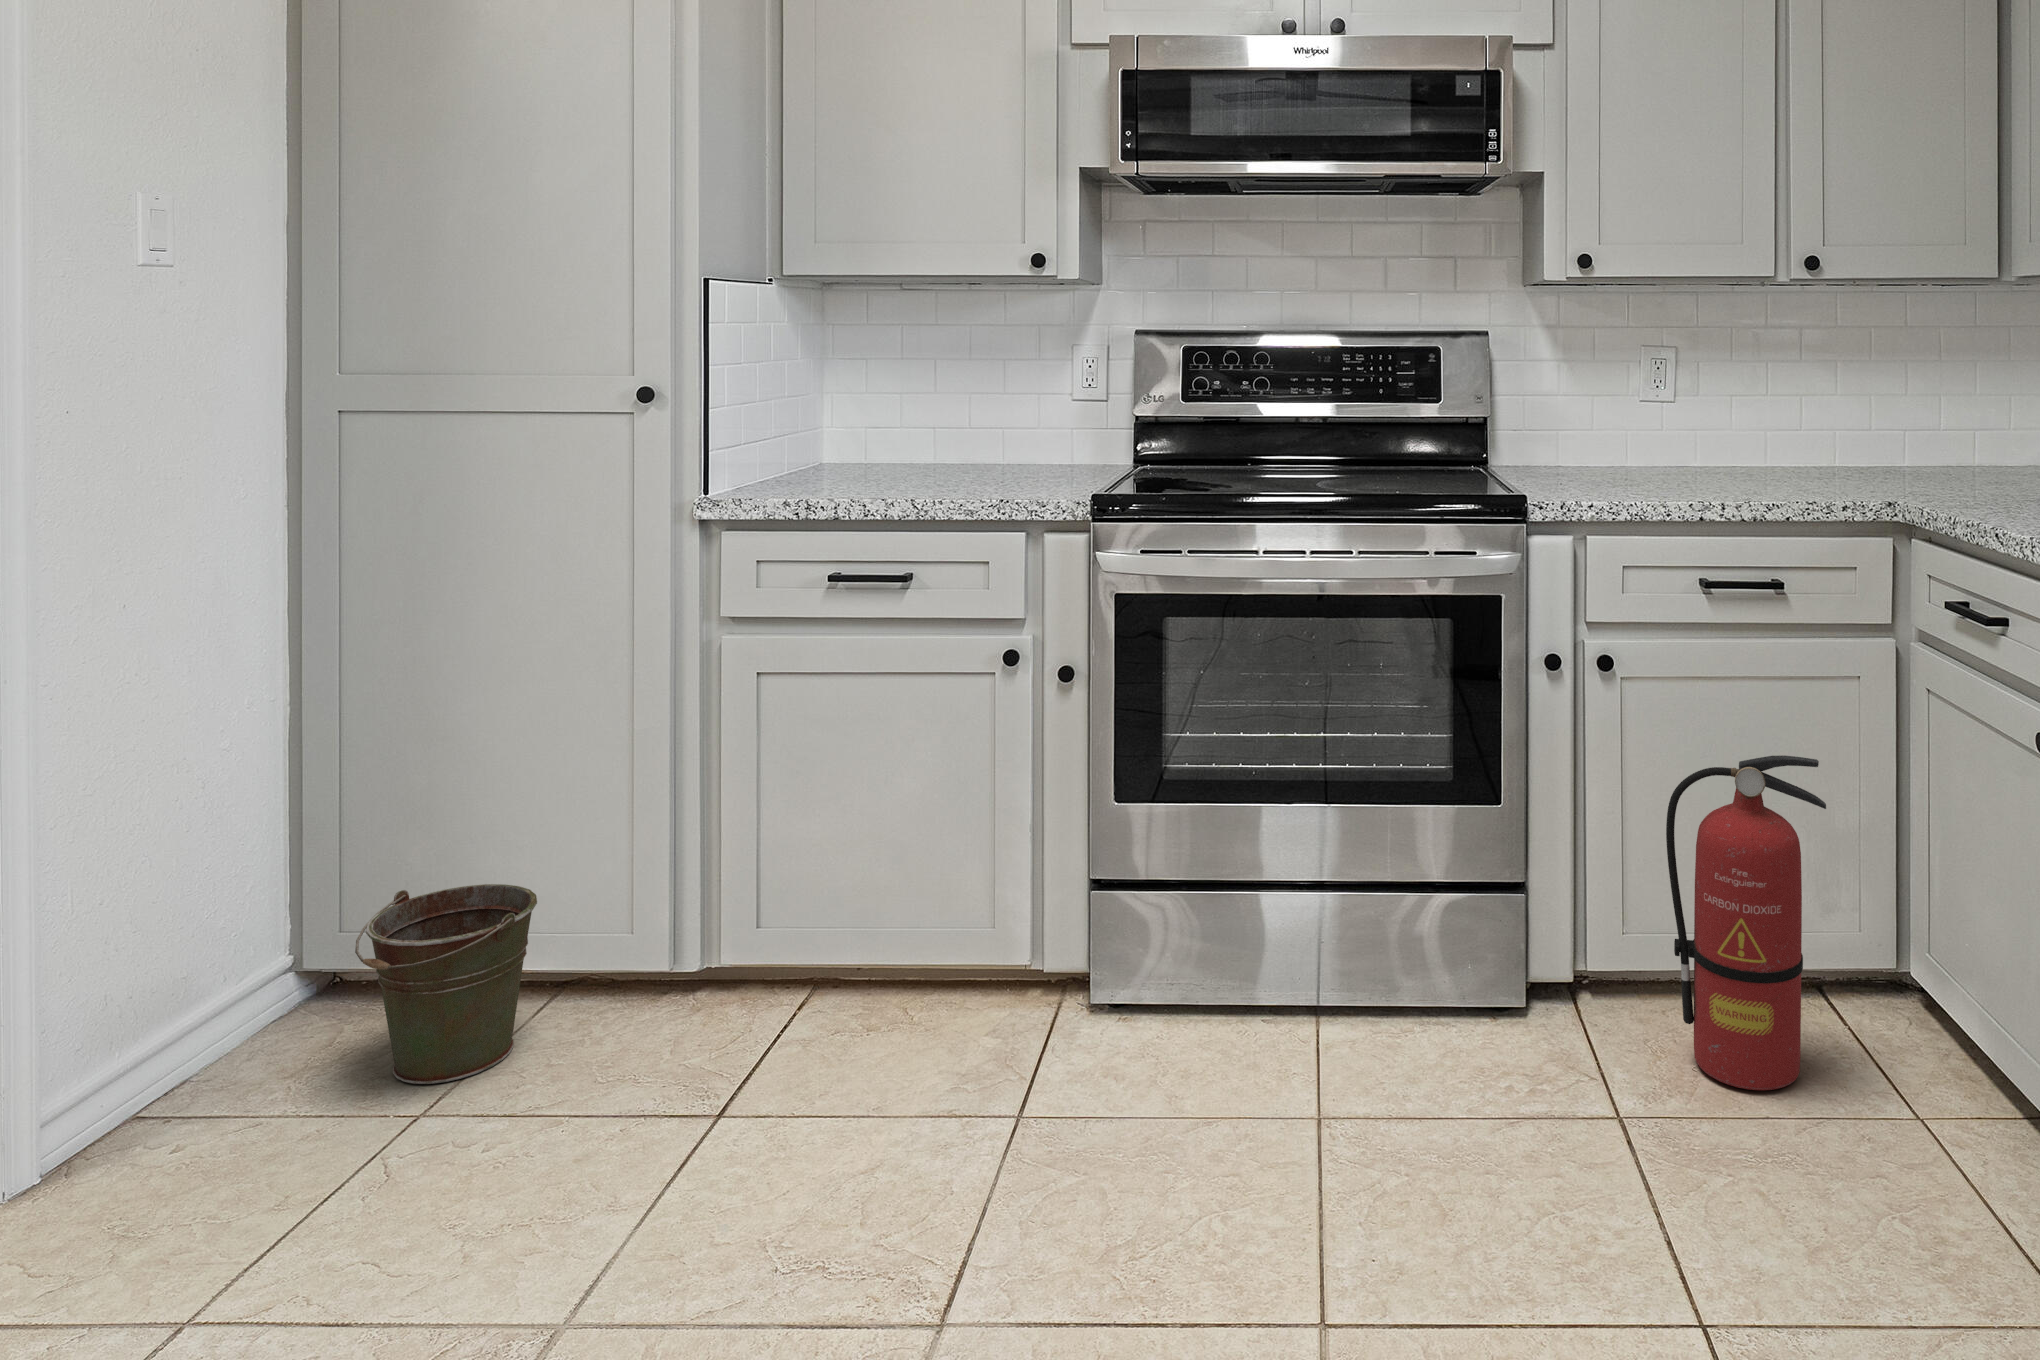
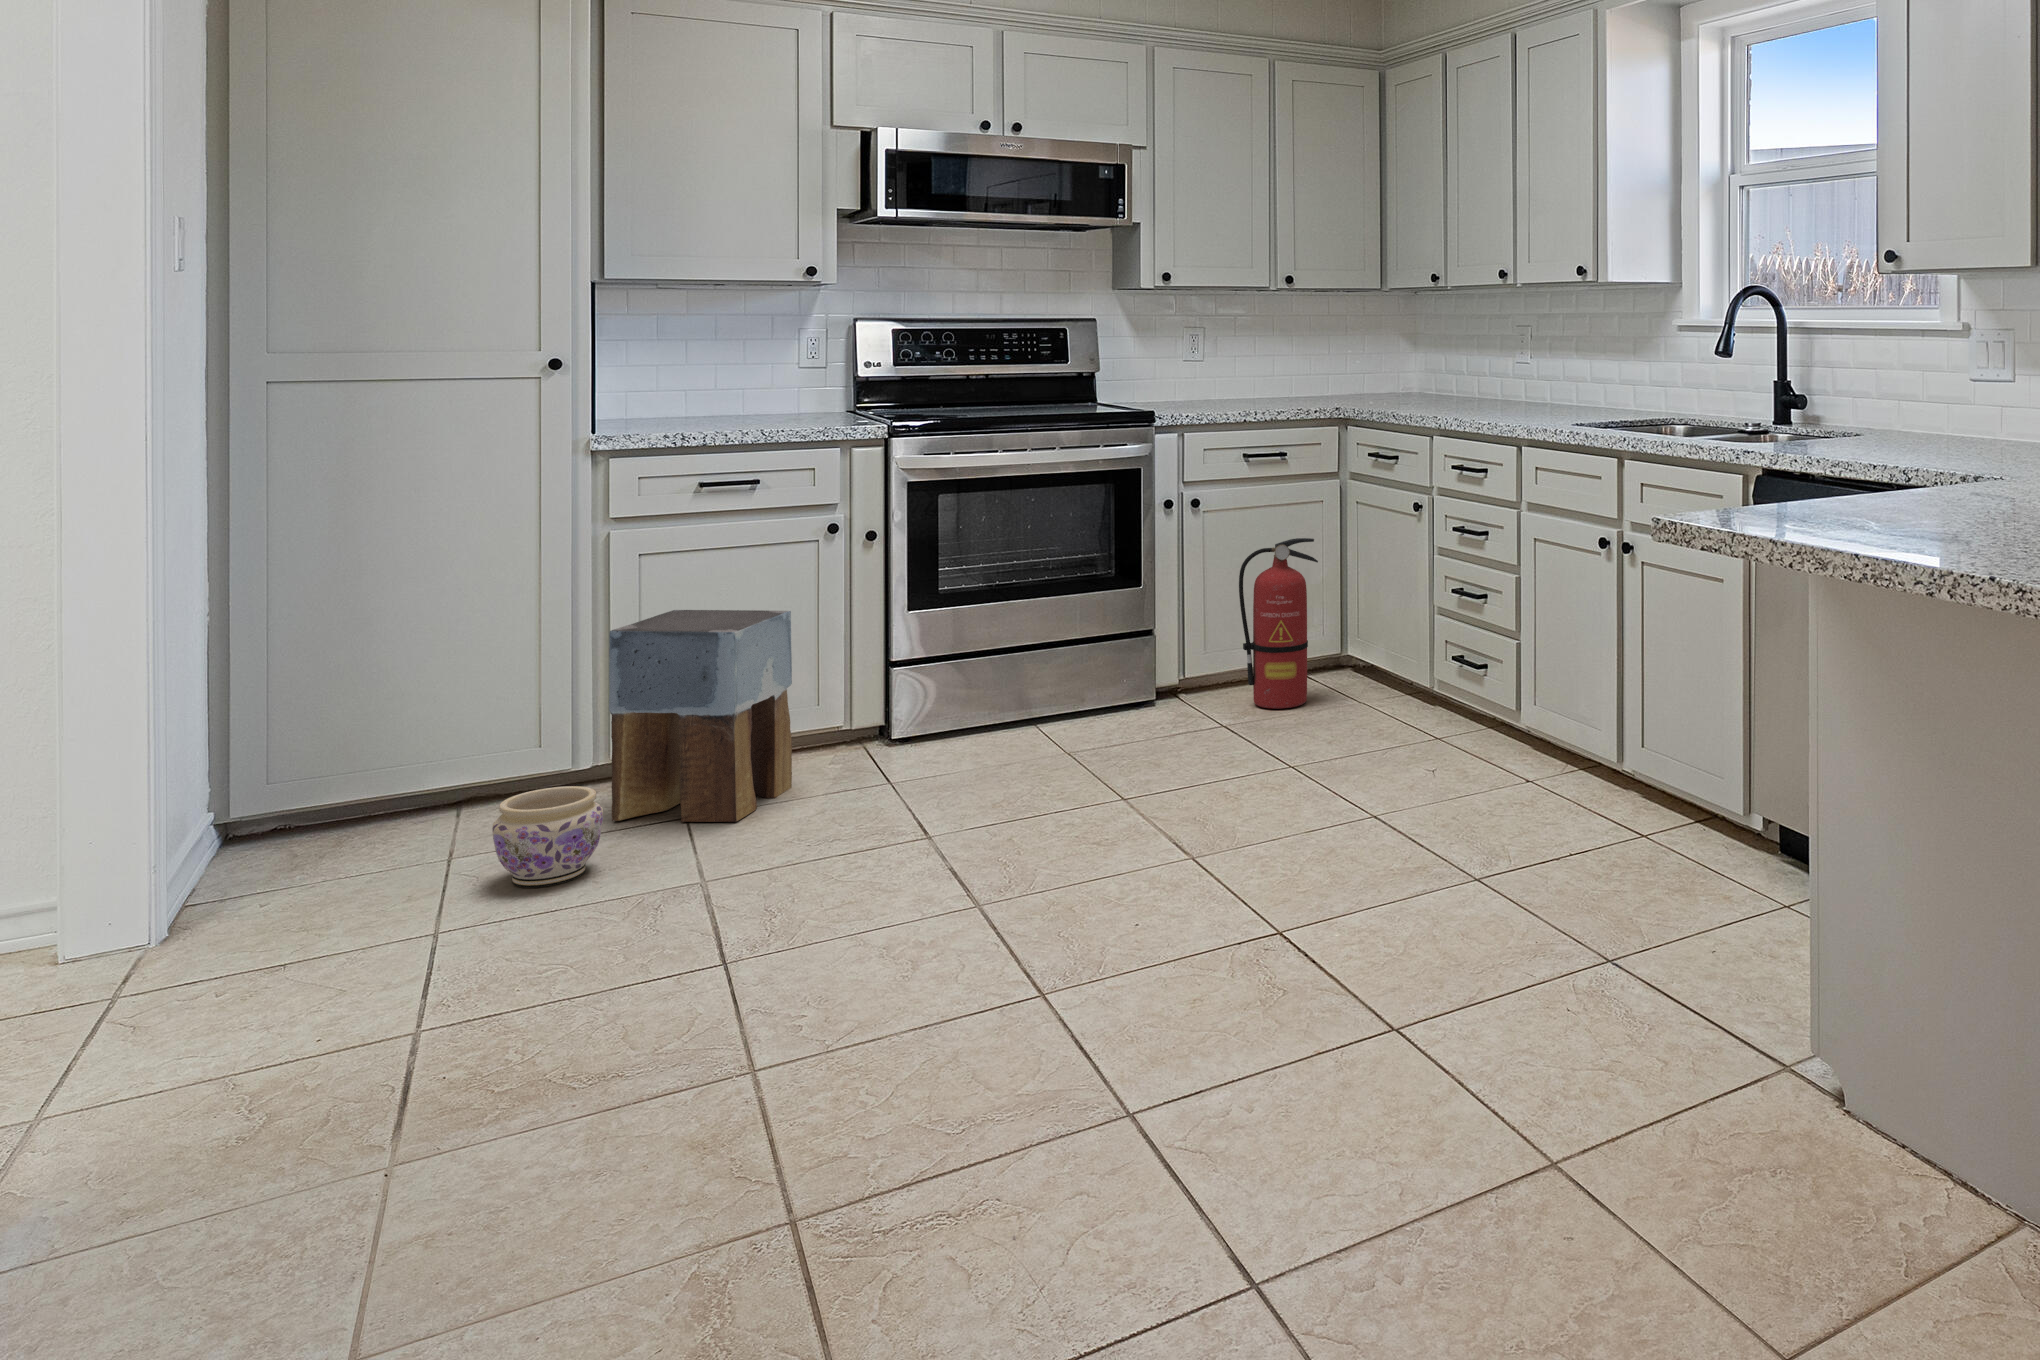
stool: none [620,767,886,1163] -> present [609,610,792,822]
bucket: present [355,884,537,1084] -> none [364,718,499,847]
planter: none [311,1074,490,1265] -> present [492,786,603,888]

